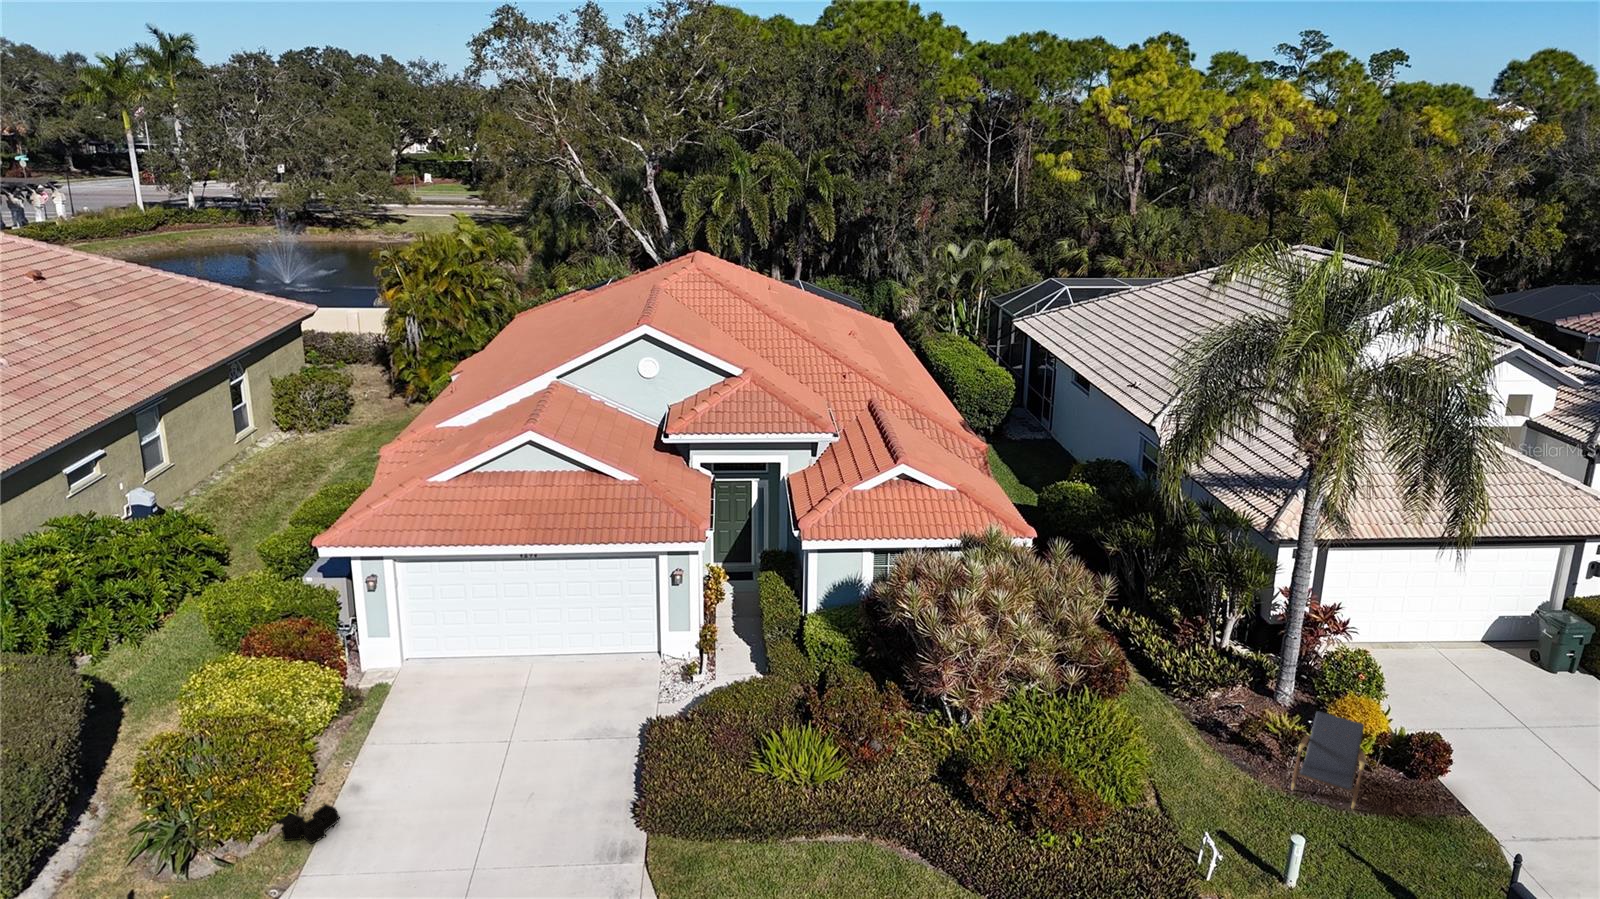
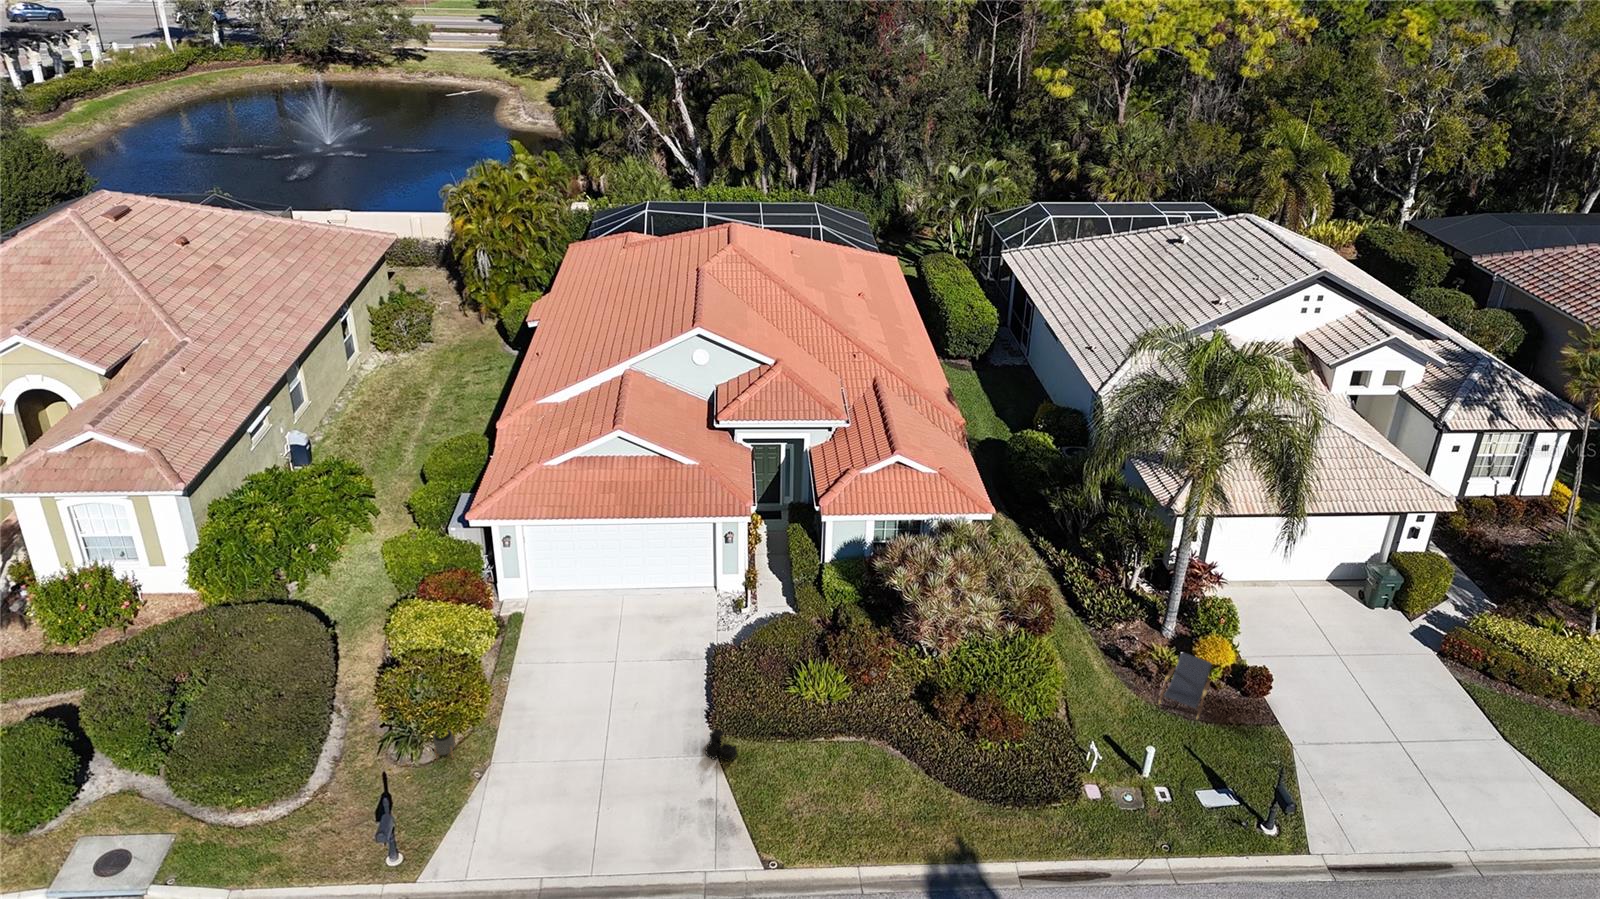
storage bin: present [278,804,340,844] -> present [706,729,737,761]
planter: none [209,822,249,873] -> present [433,730,456,759]

